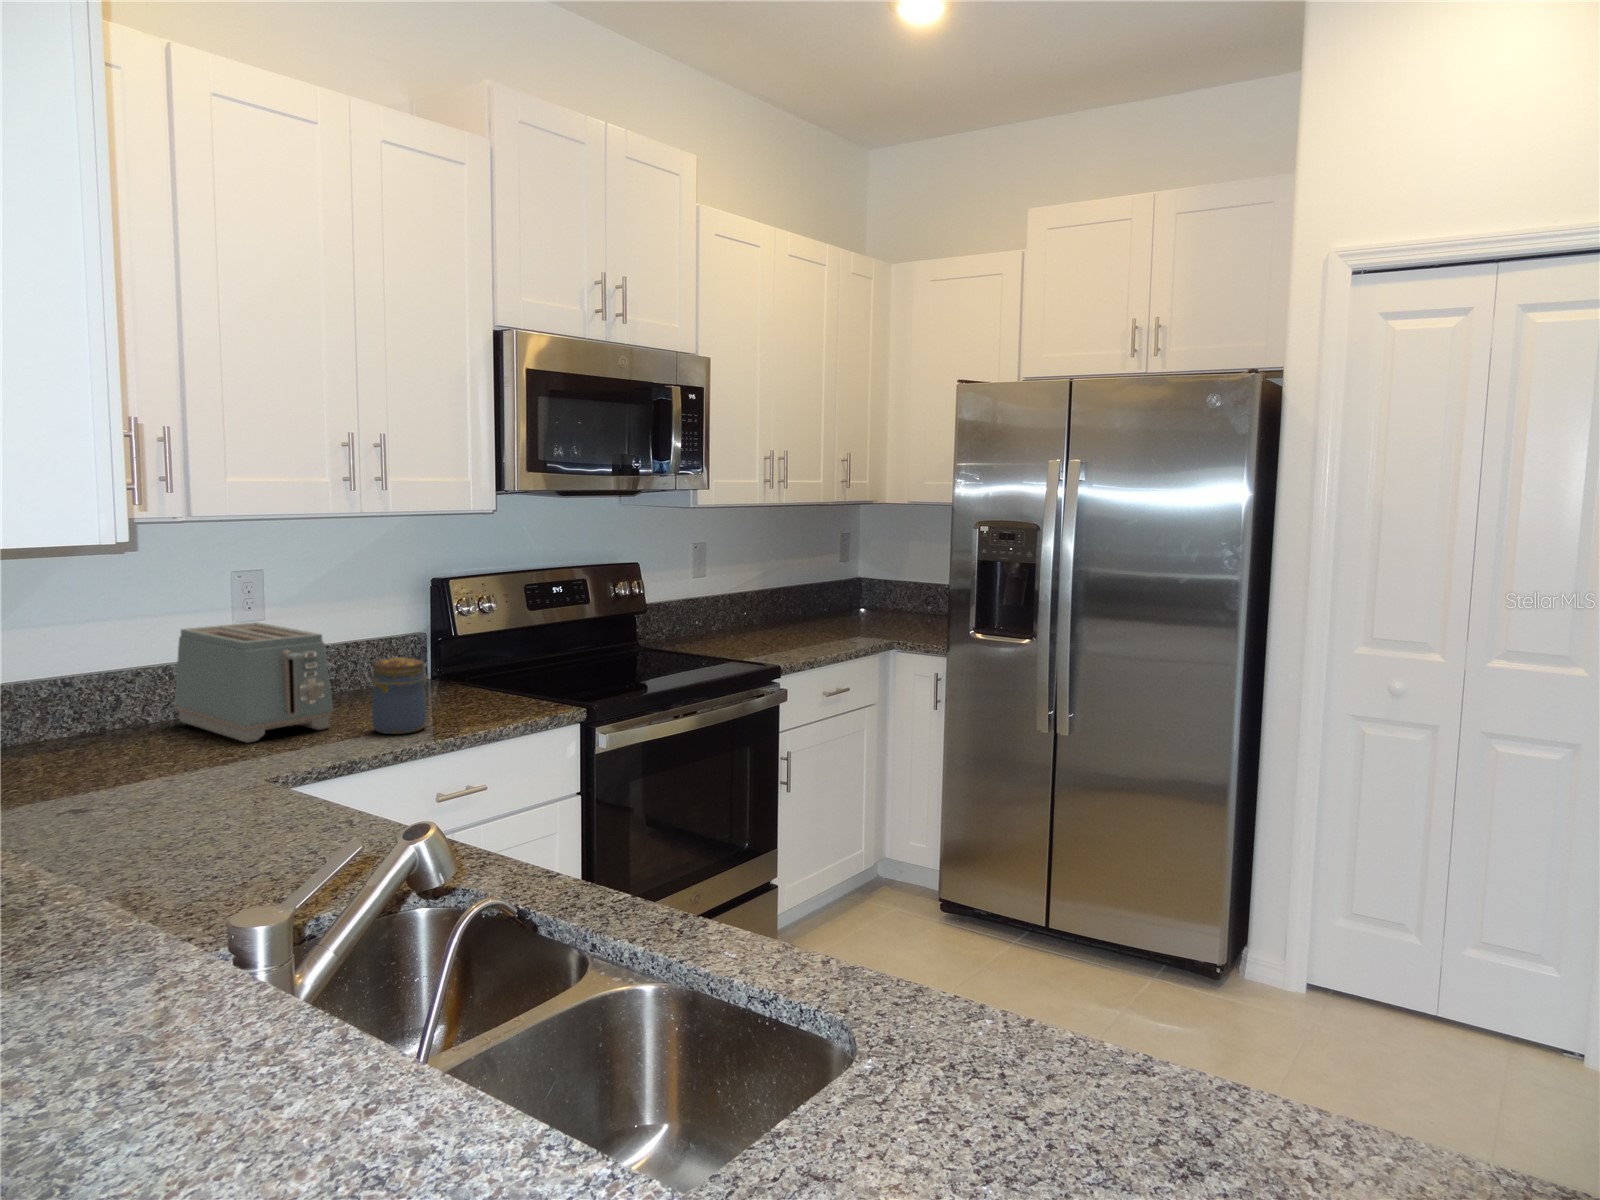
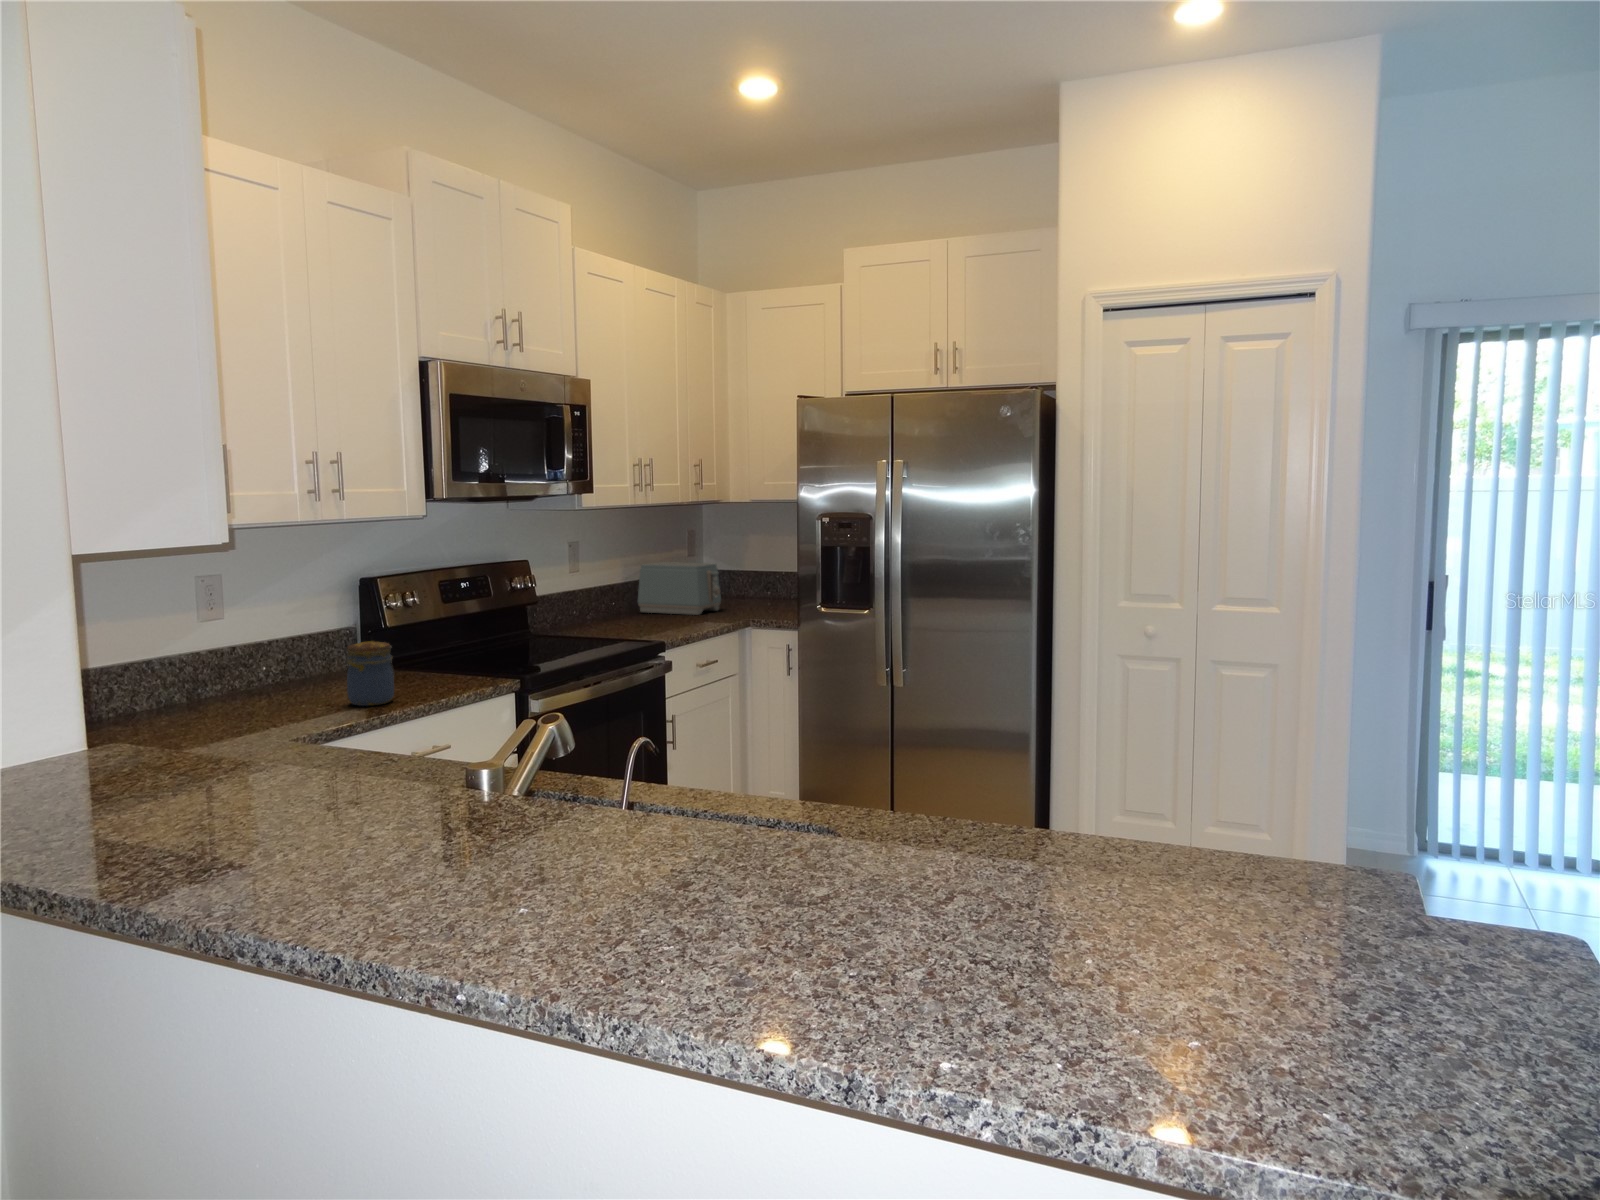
toaster: present [175,622,333,743] -> present [638,562,721,615]

